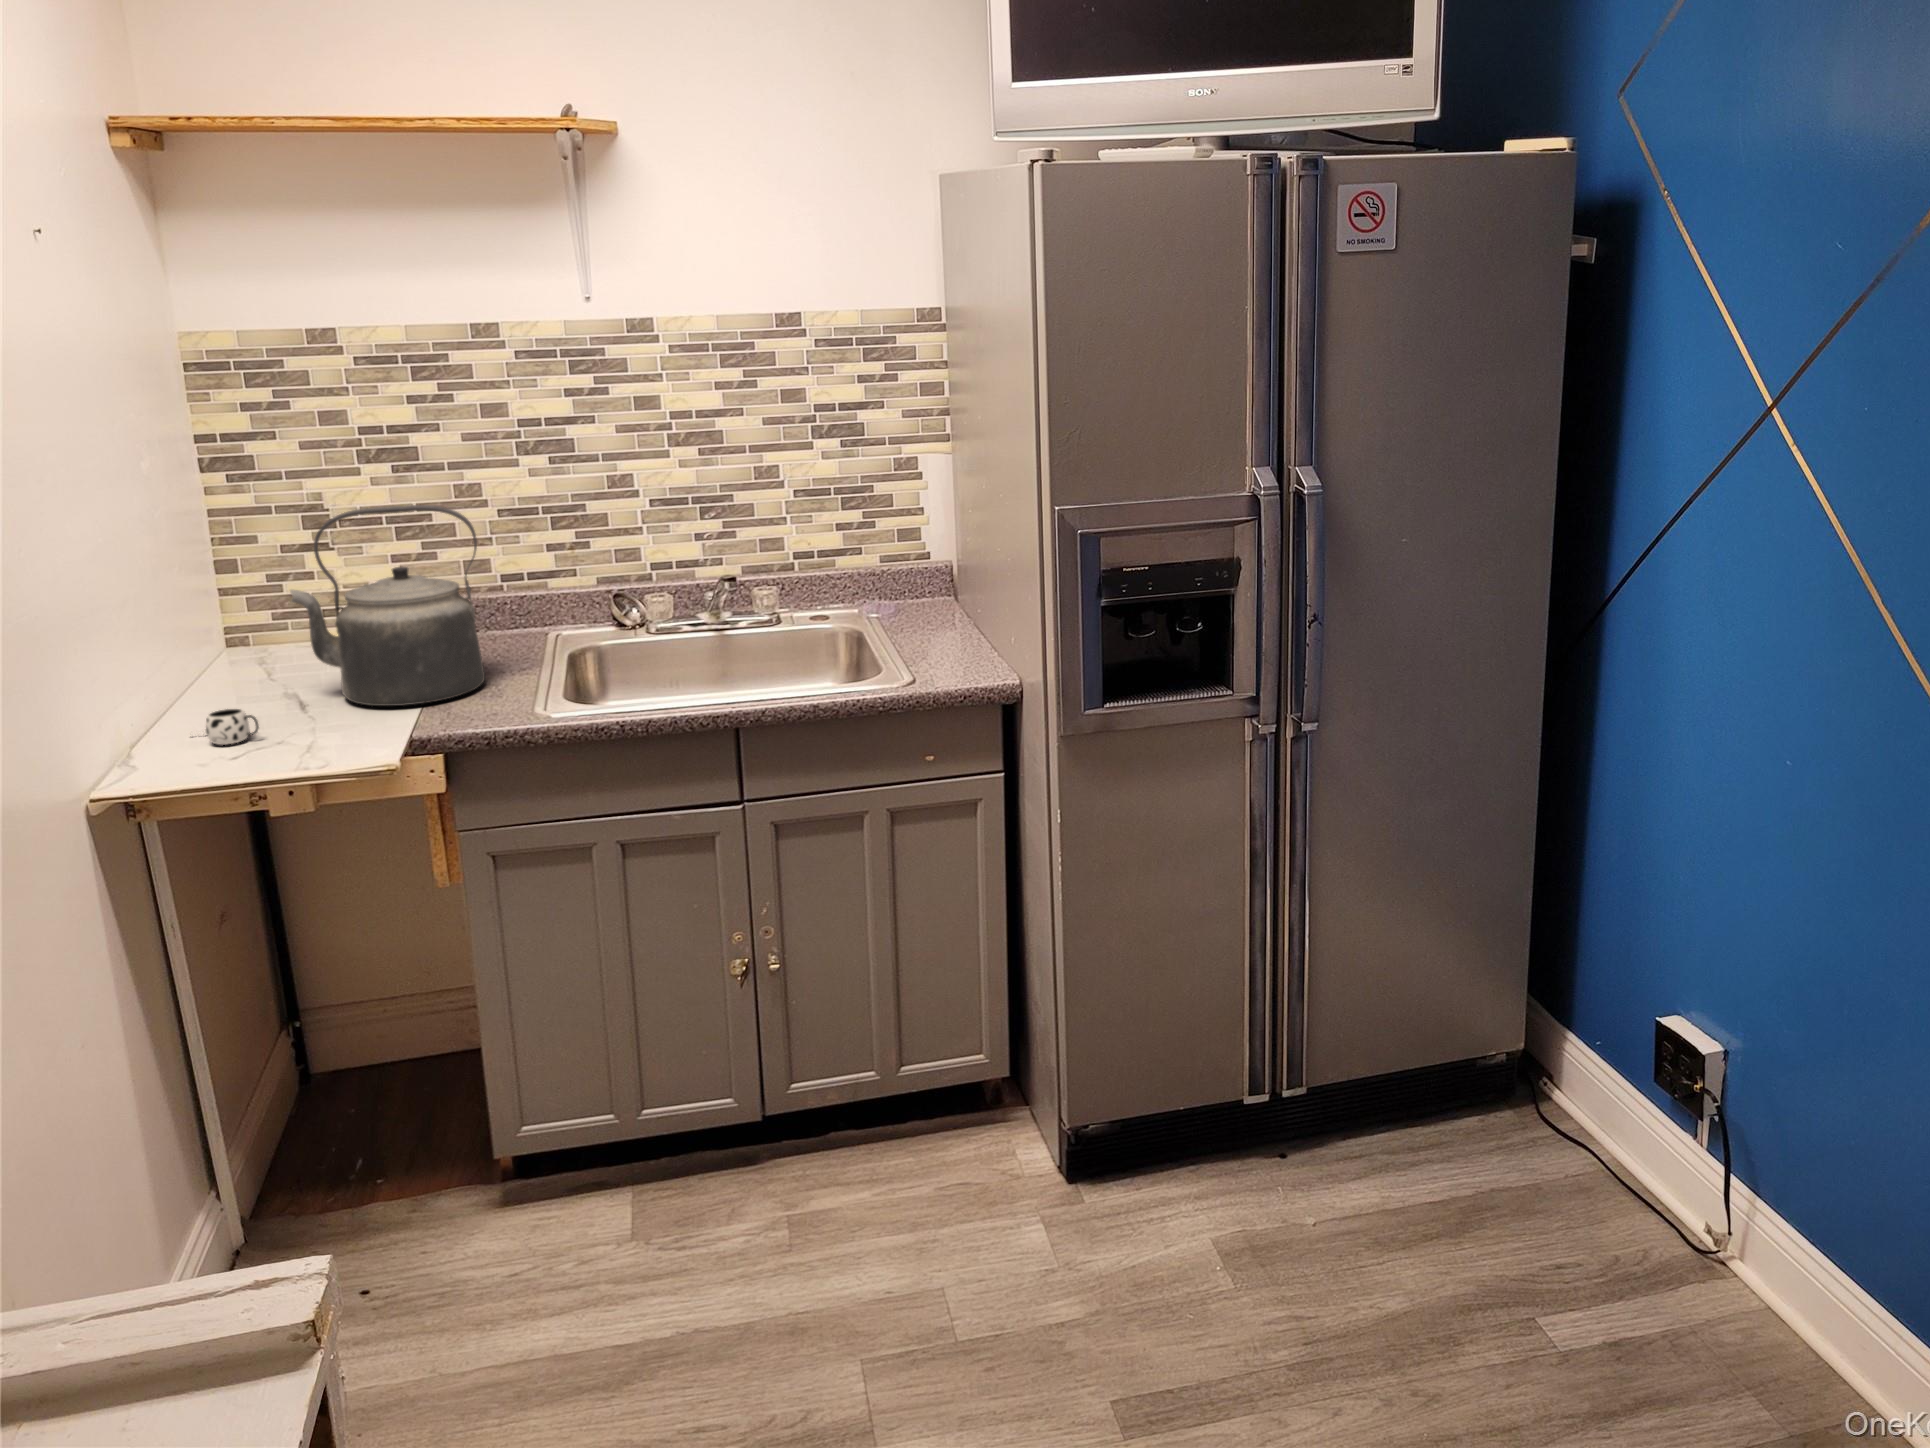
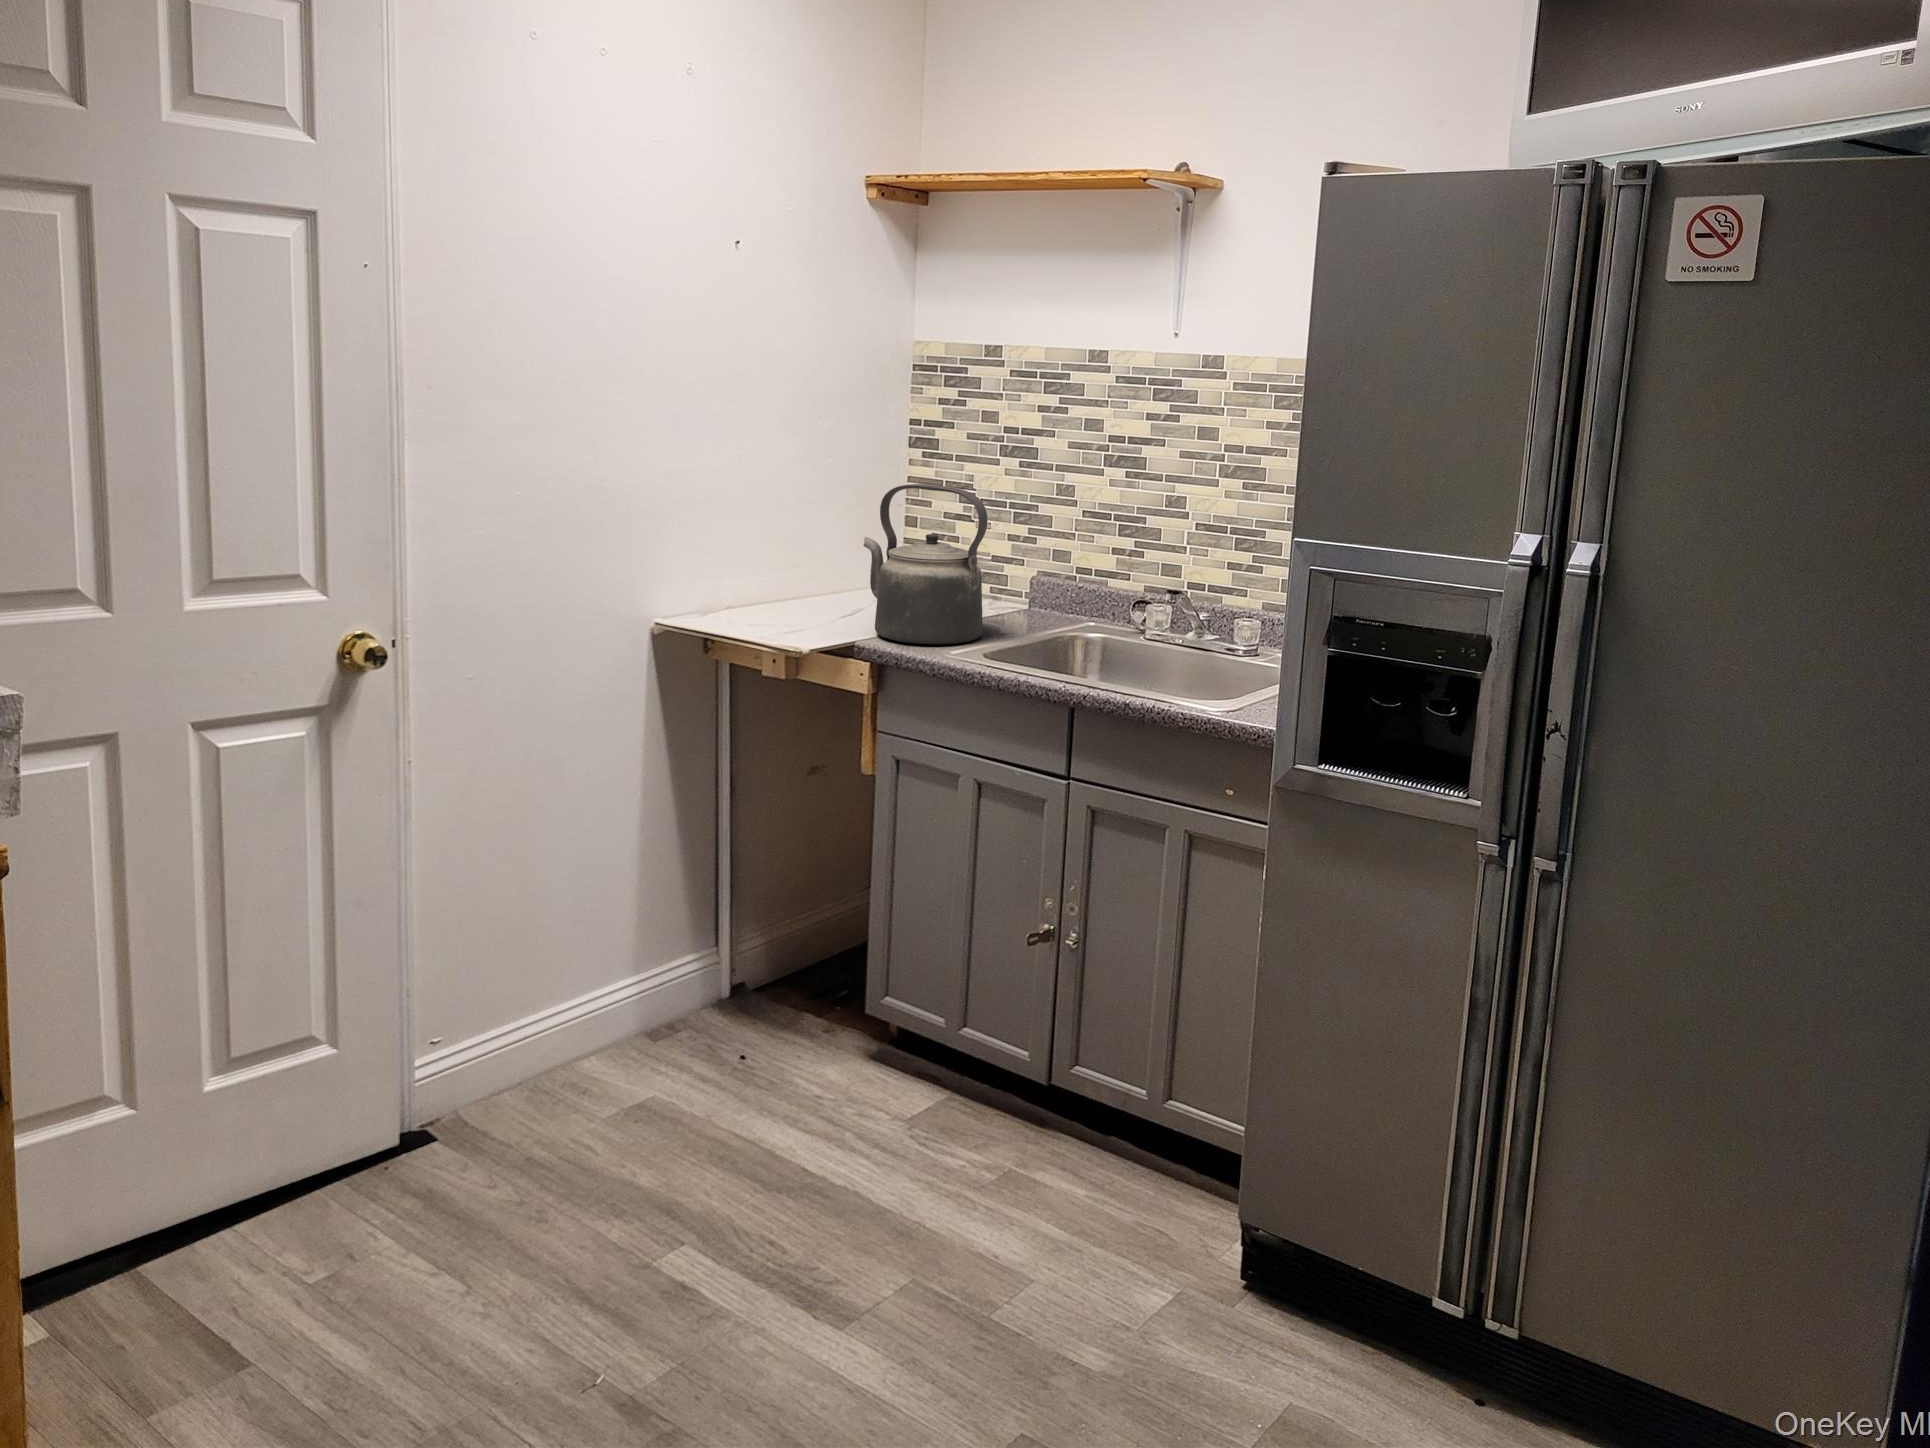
mug: present [204,709,259,745] -> none [762,610,790,635]

